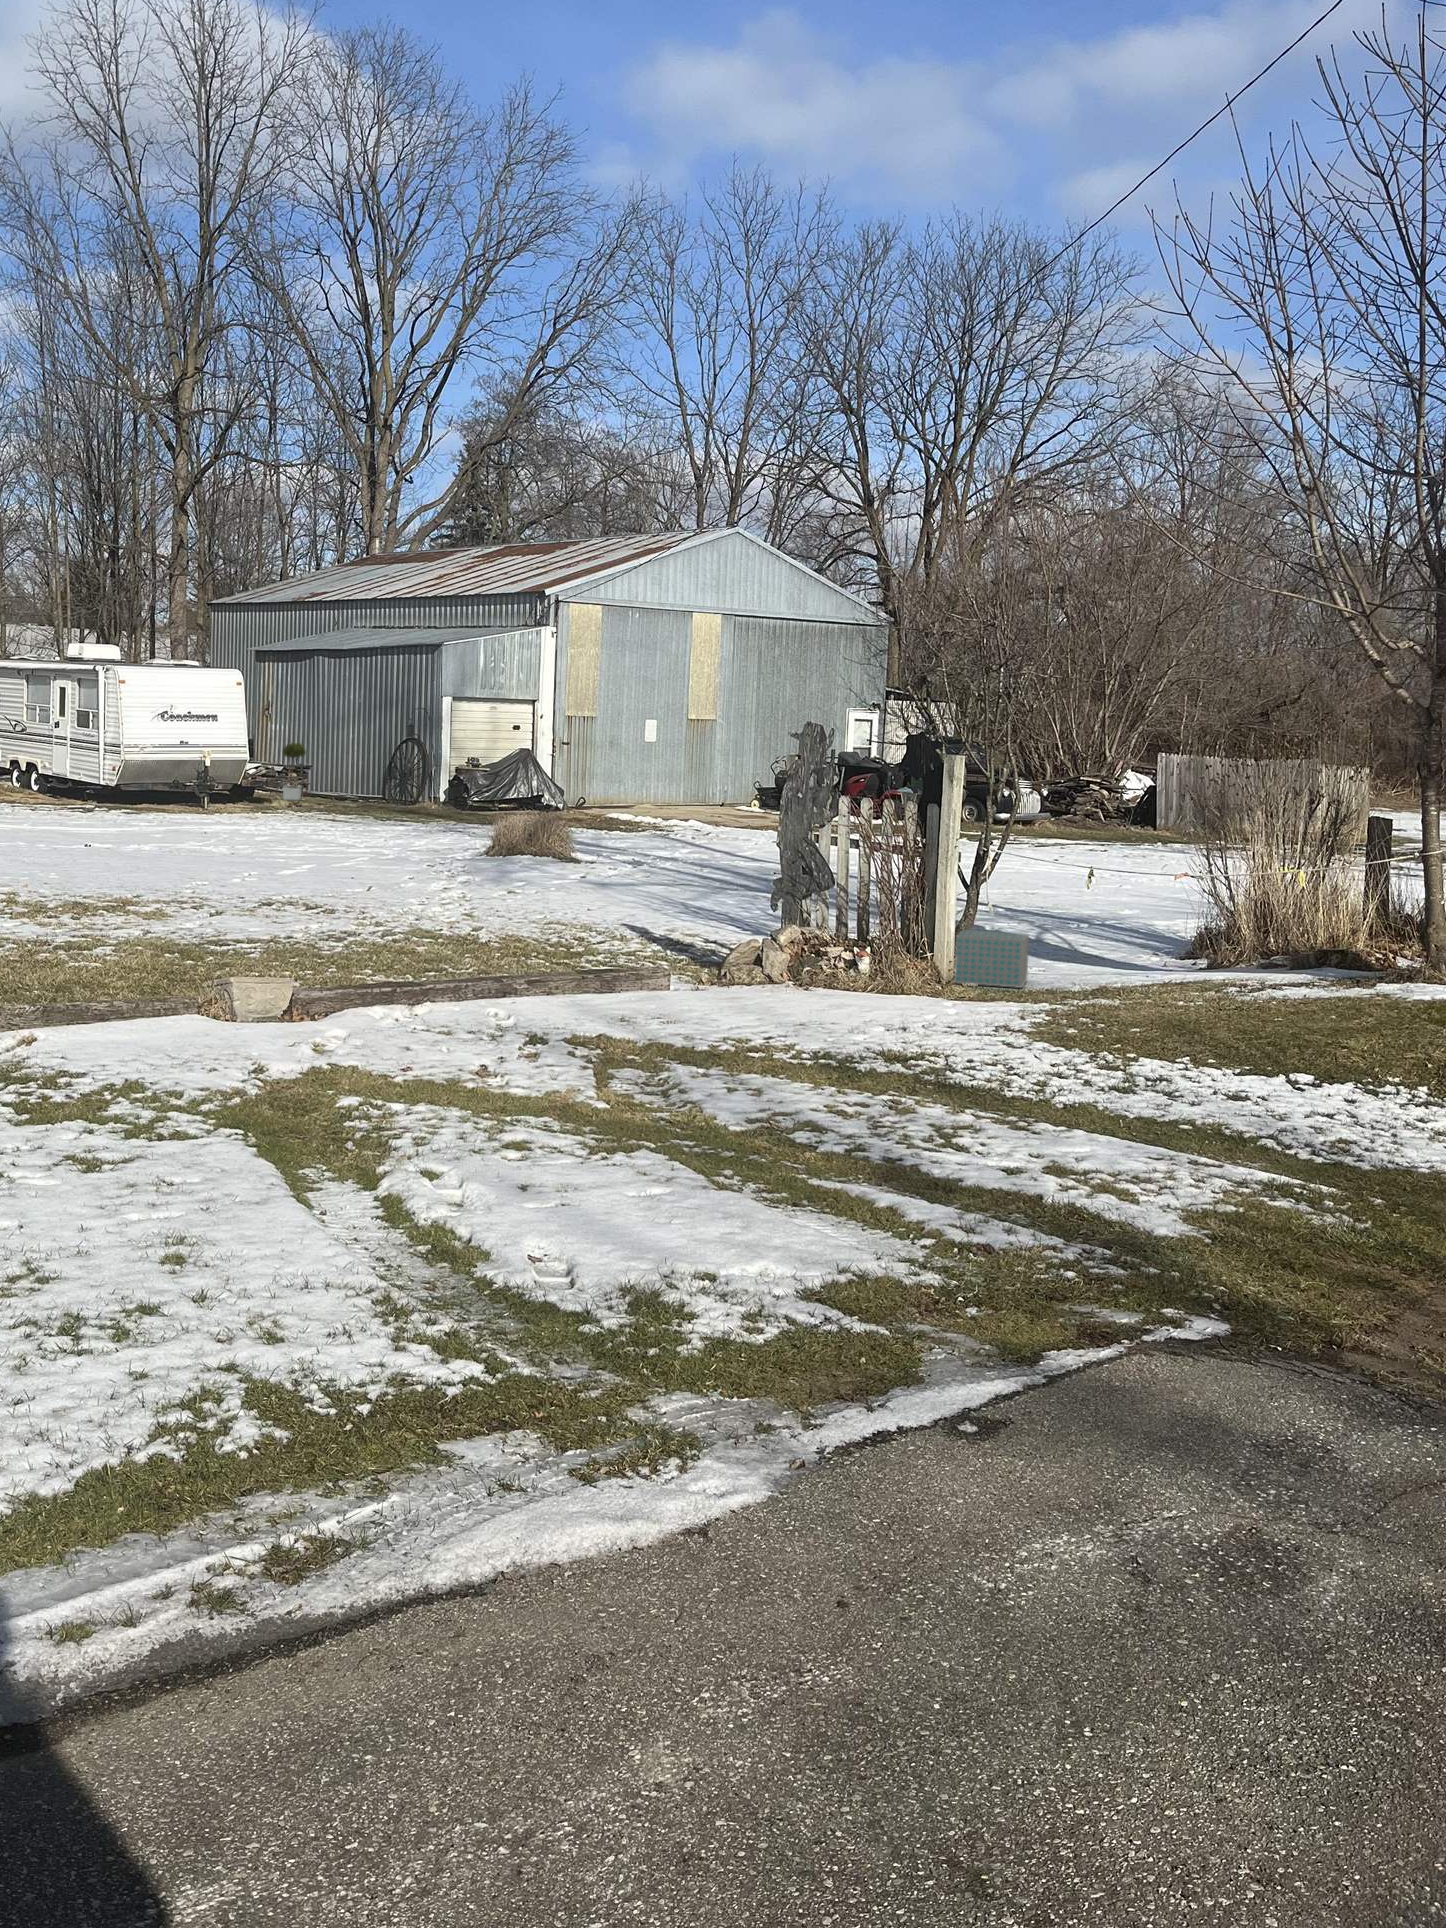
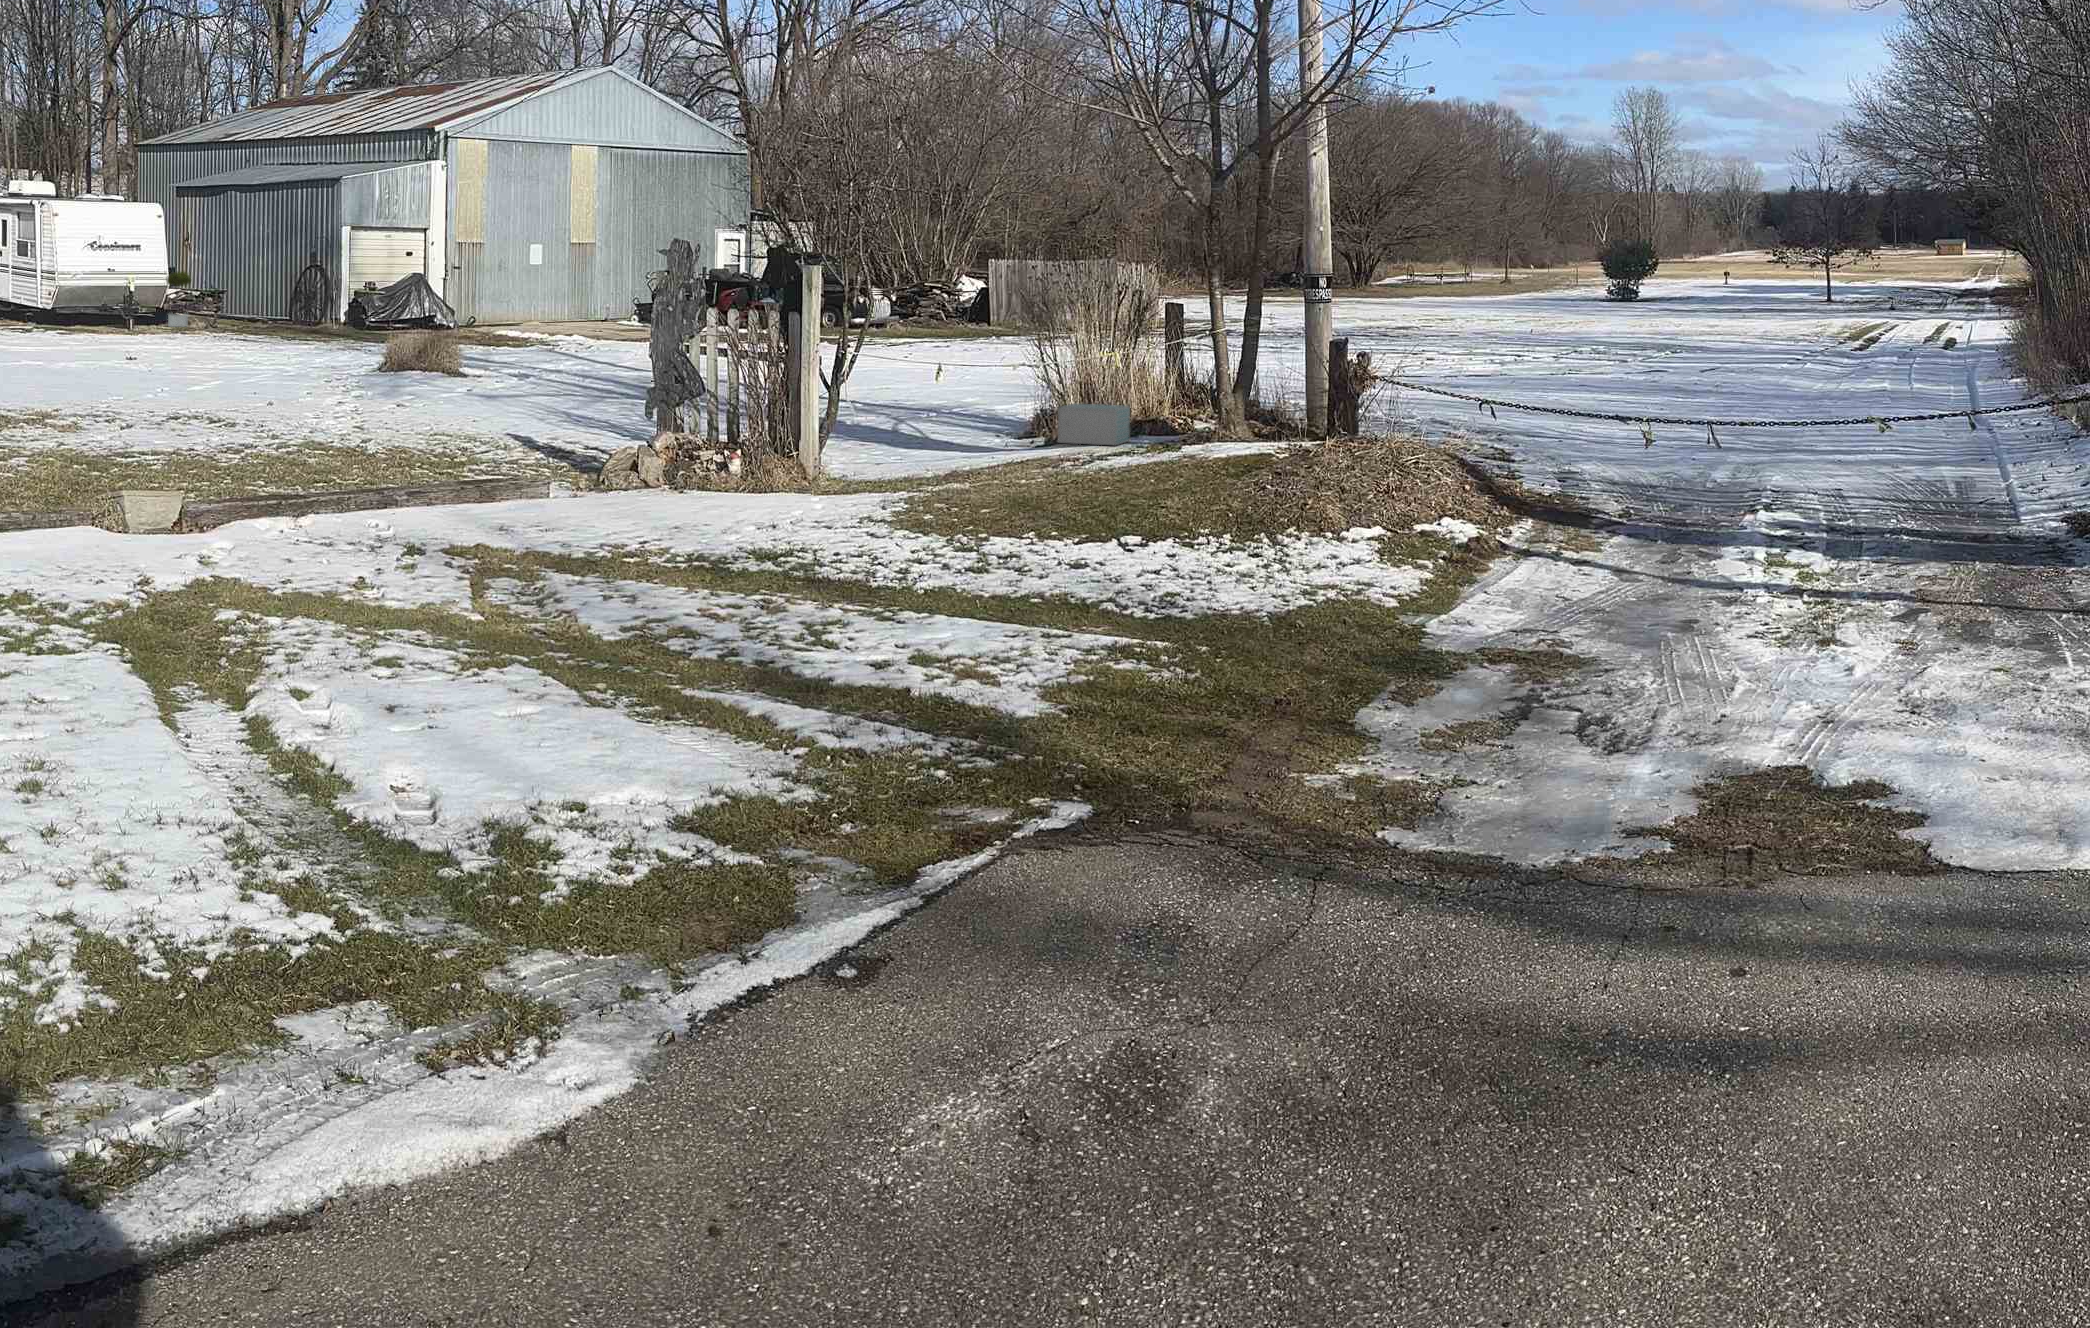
storage box: present [954,930,1029,988] -> present [1058,404,1130,445]

